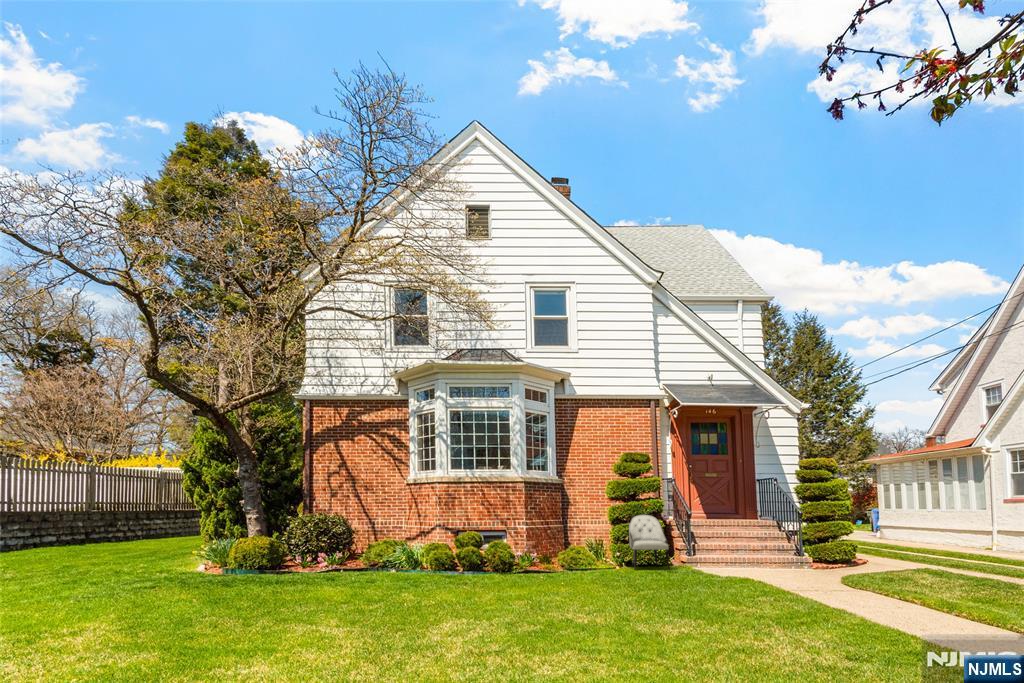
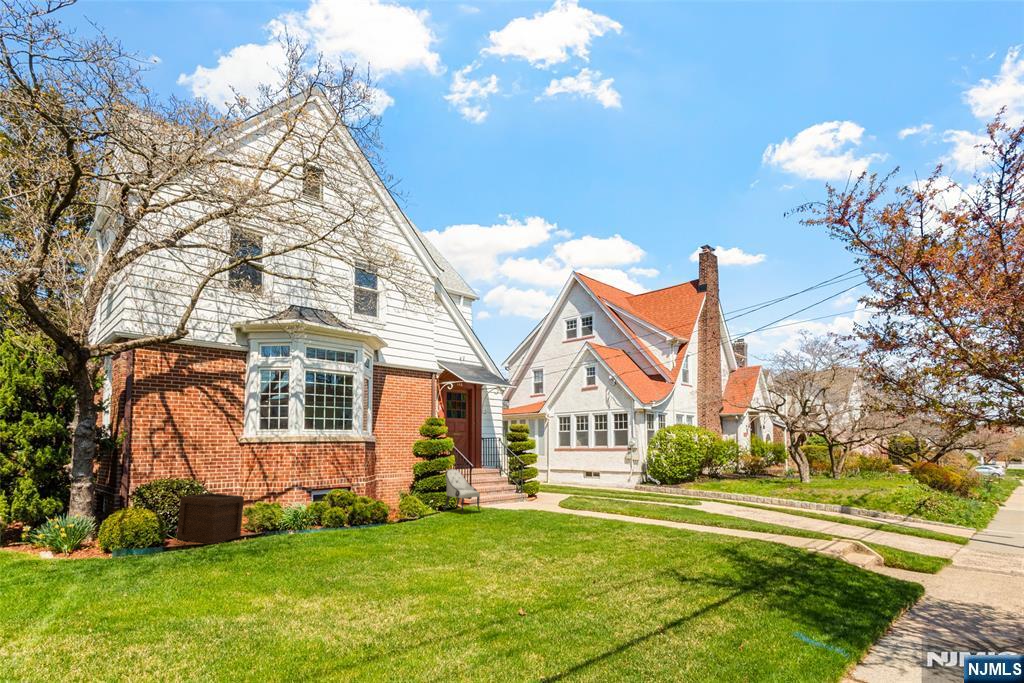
wooden crate: none [295,527,338,569] -> present [177,493,244,544]

